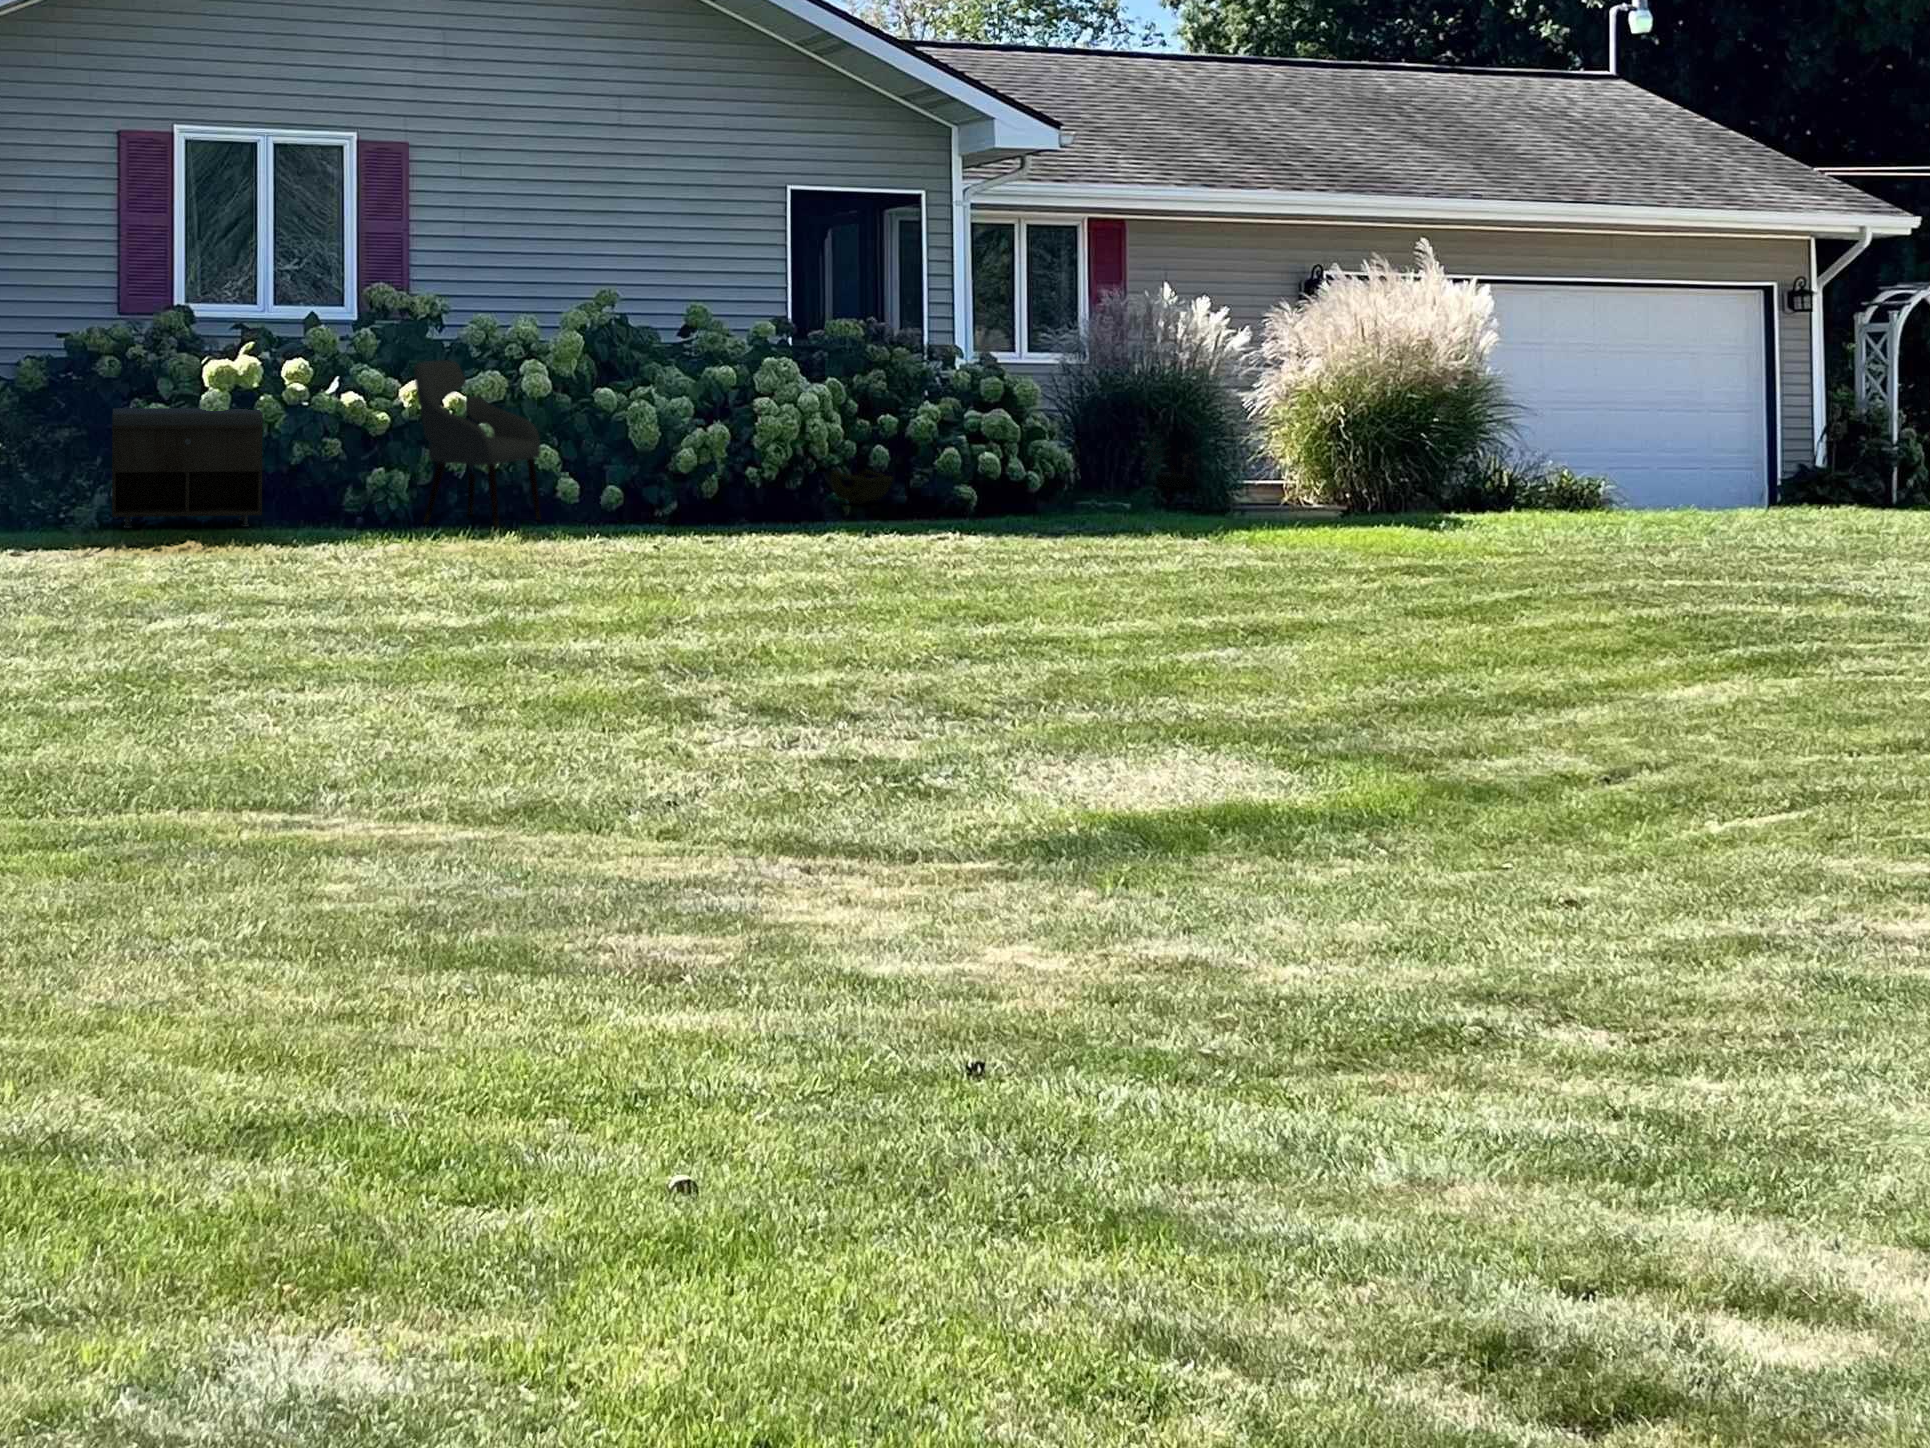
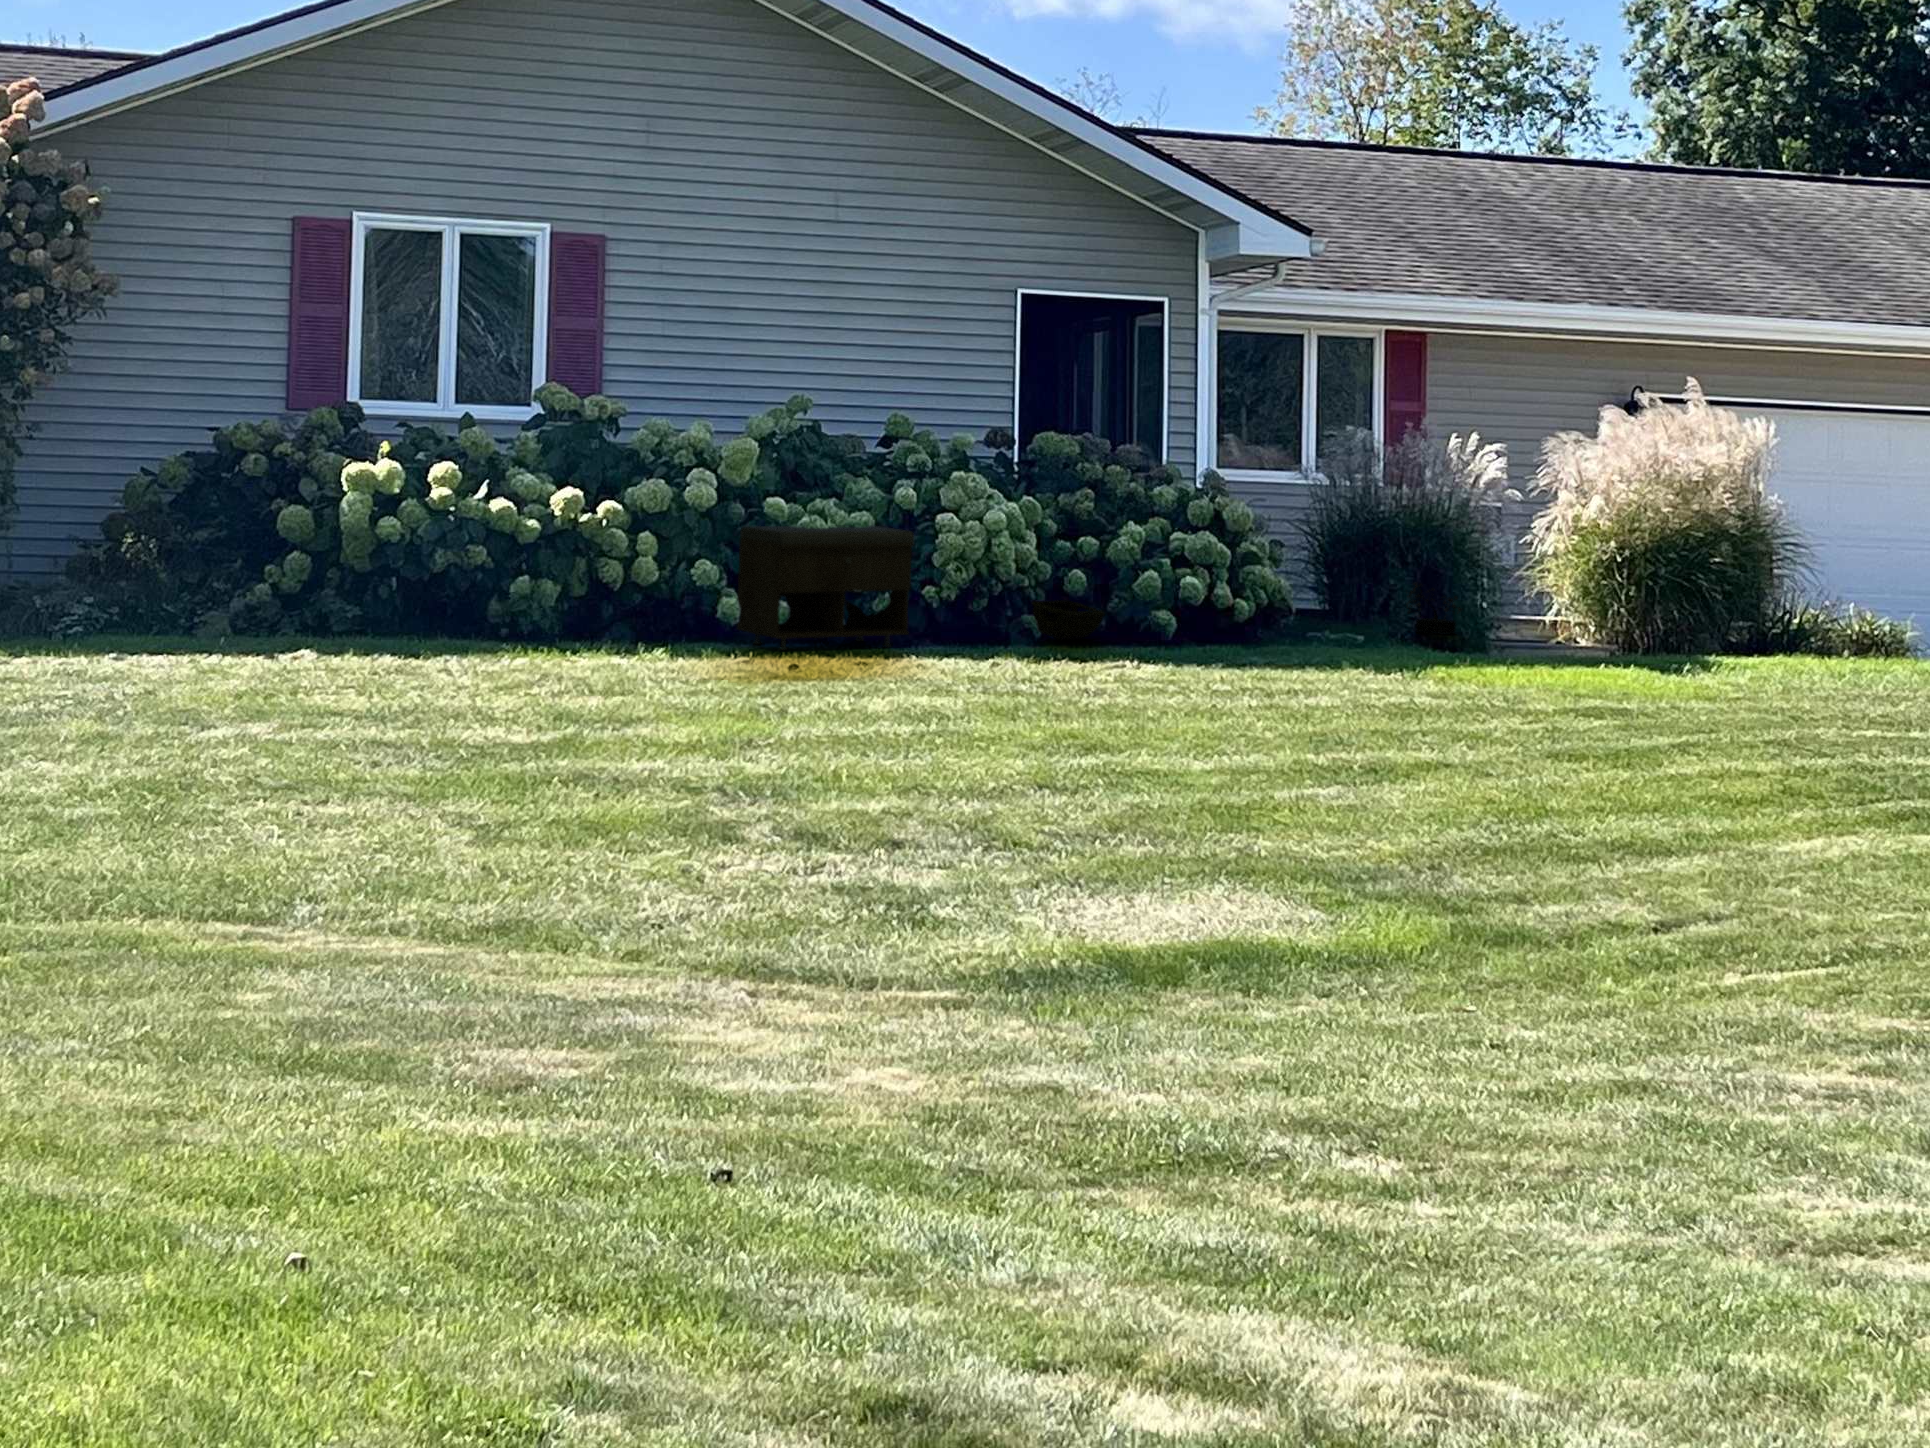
chair: present [414,360,541,528] -> none [564,471,701,652]
storage bench: present [112,408,263,528] -> present [737,525,914,650]

